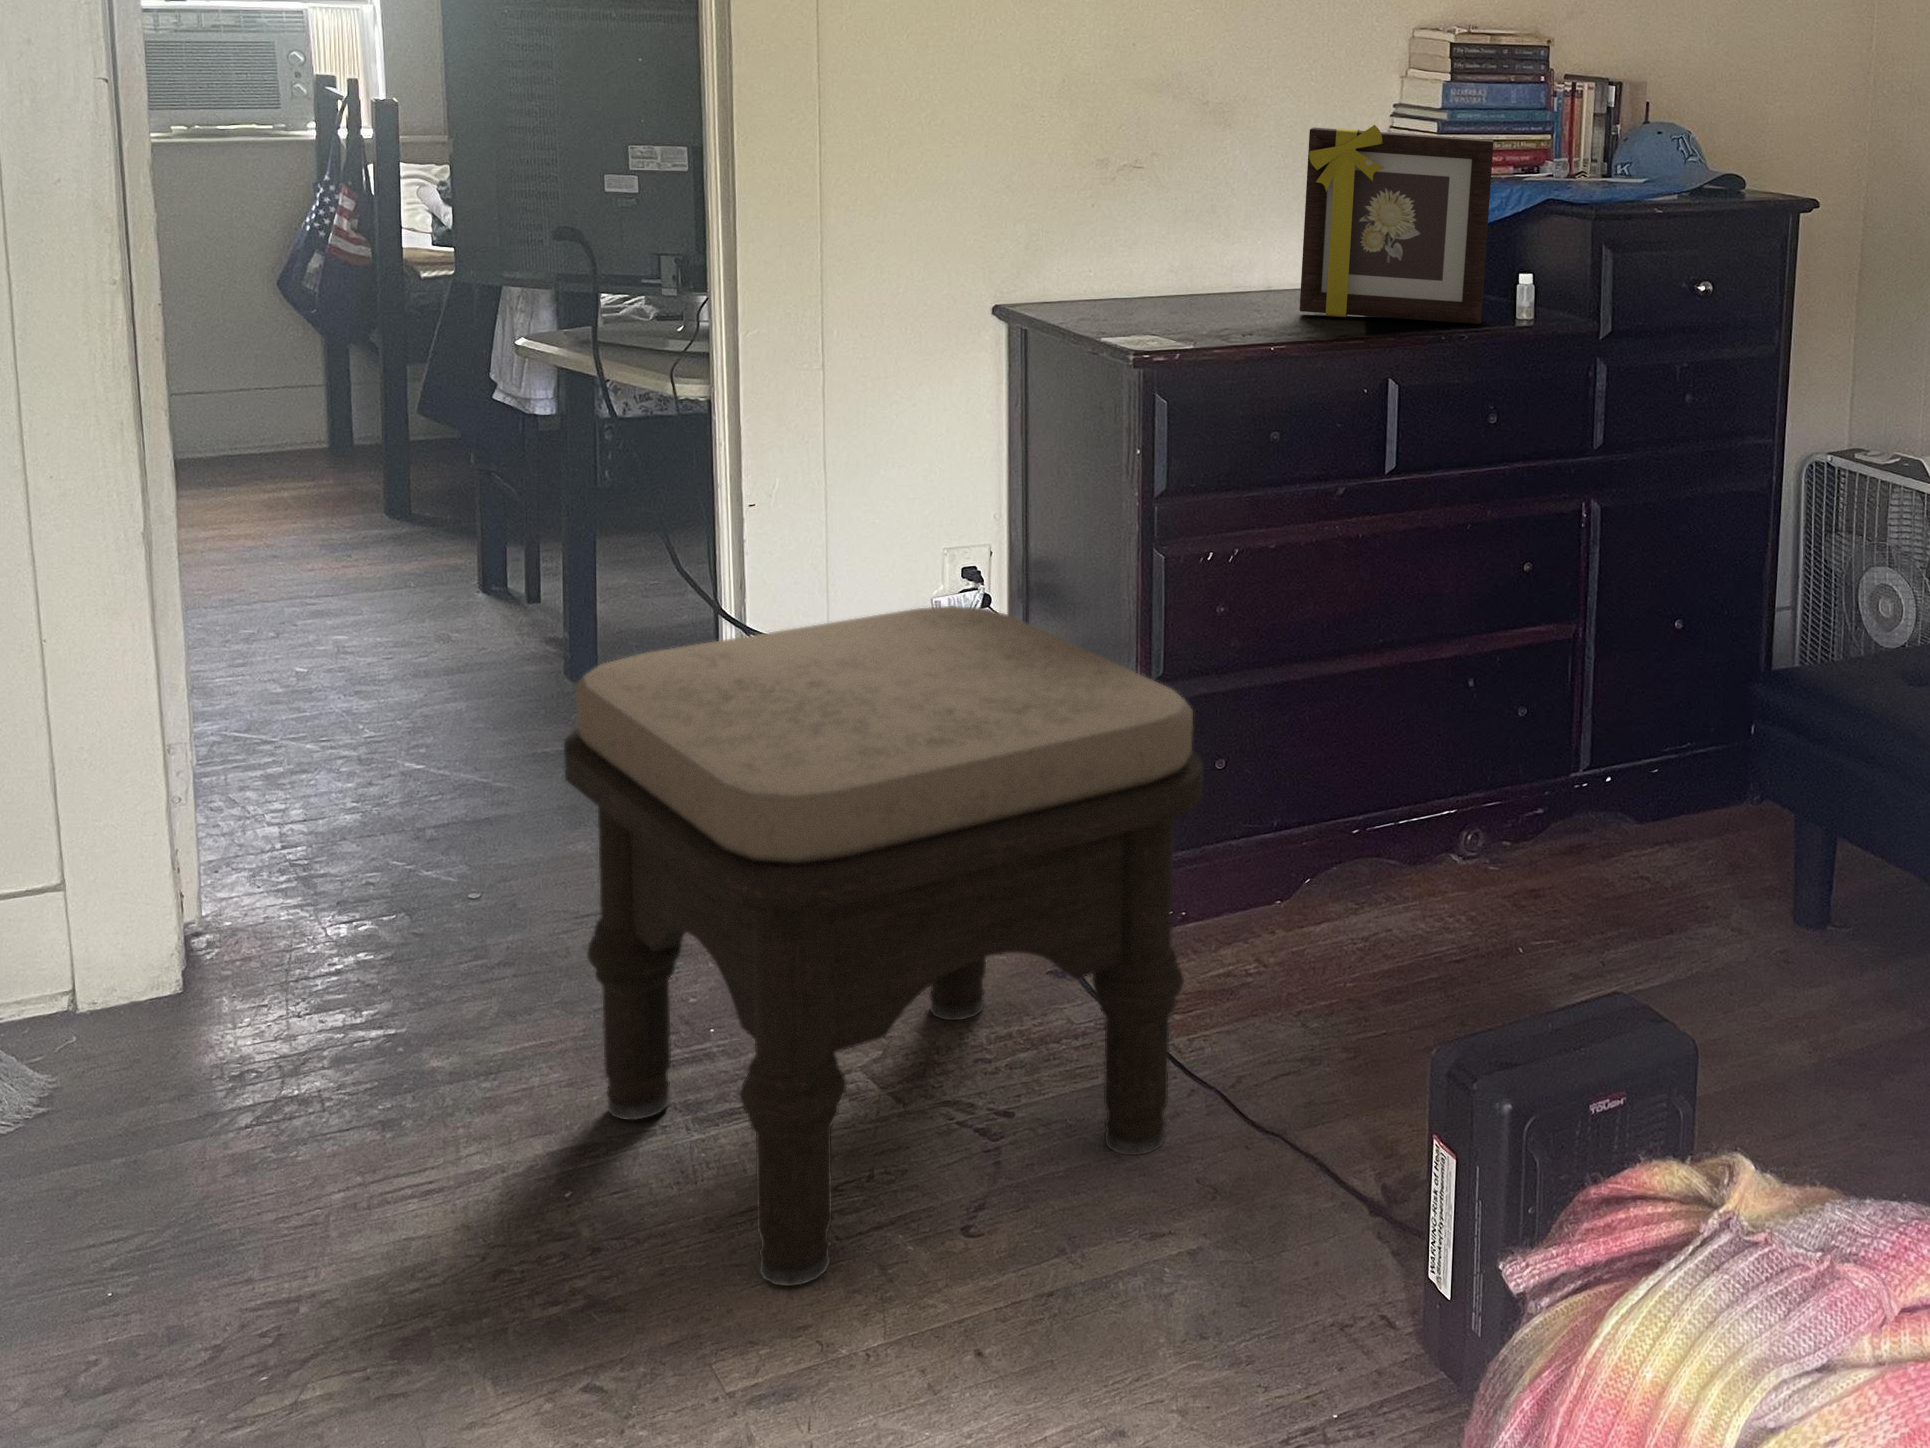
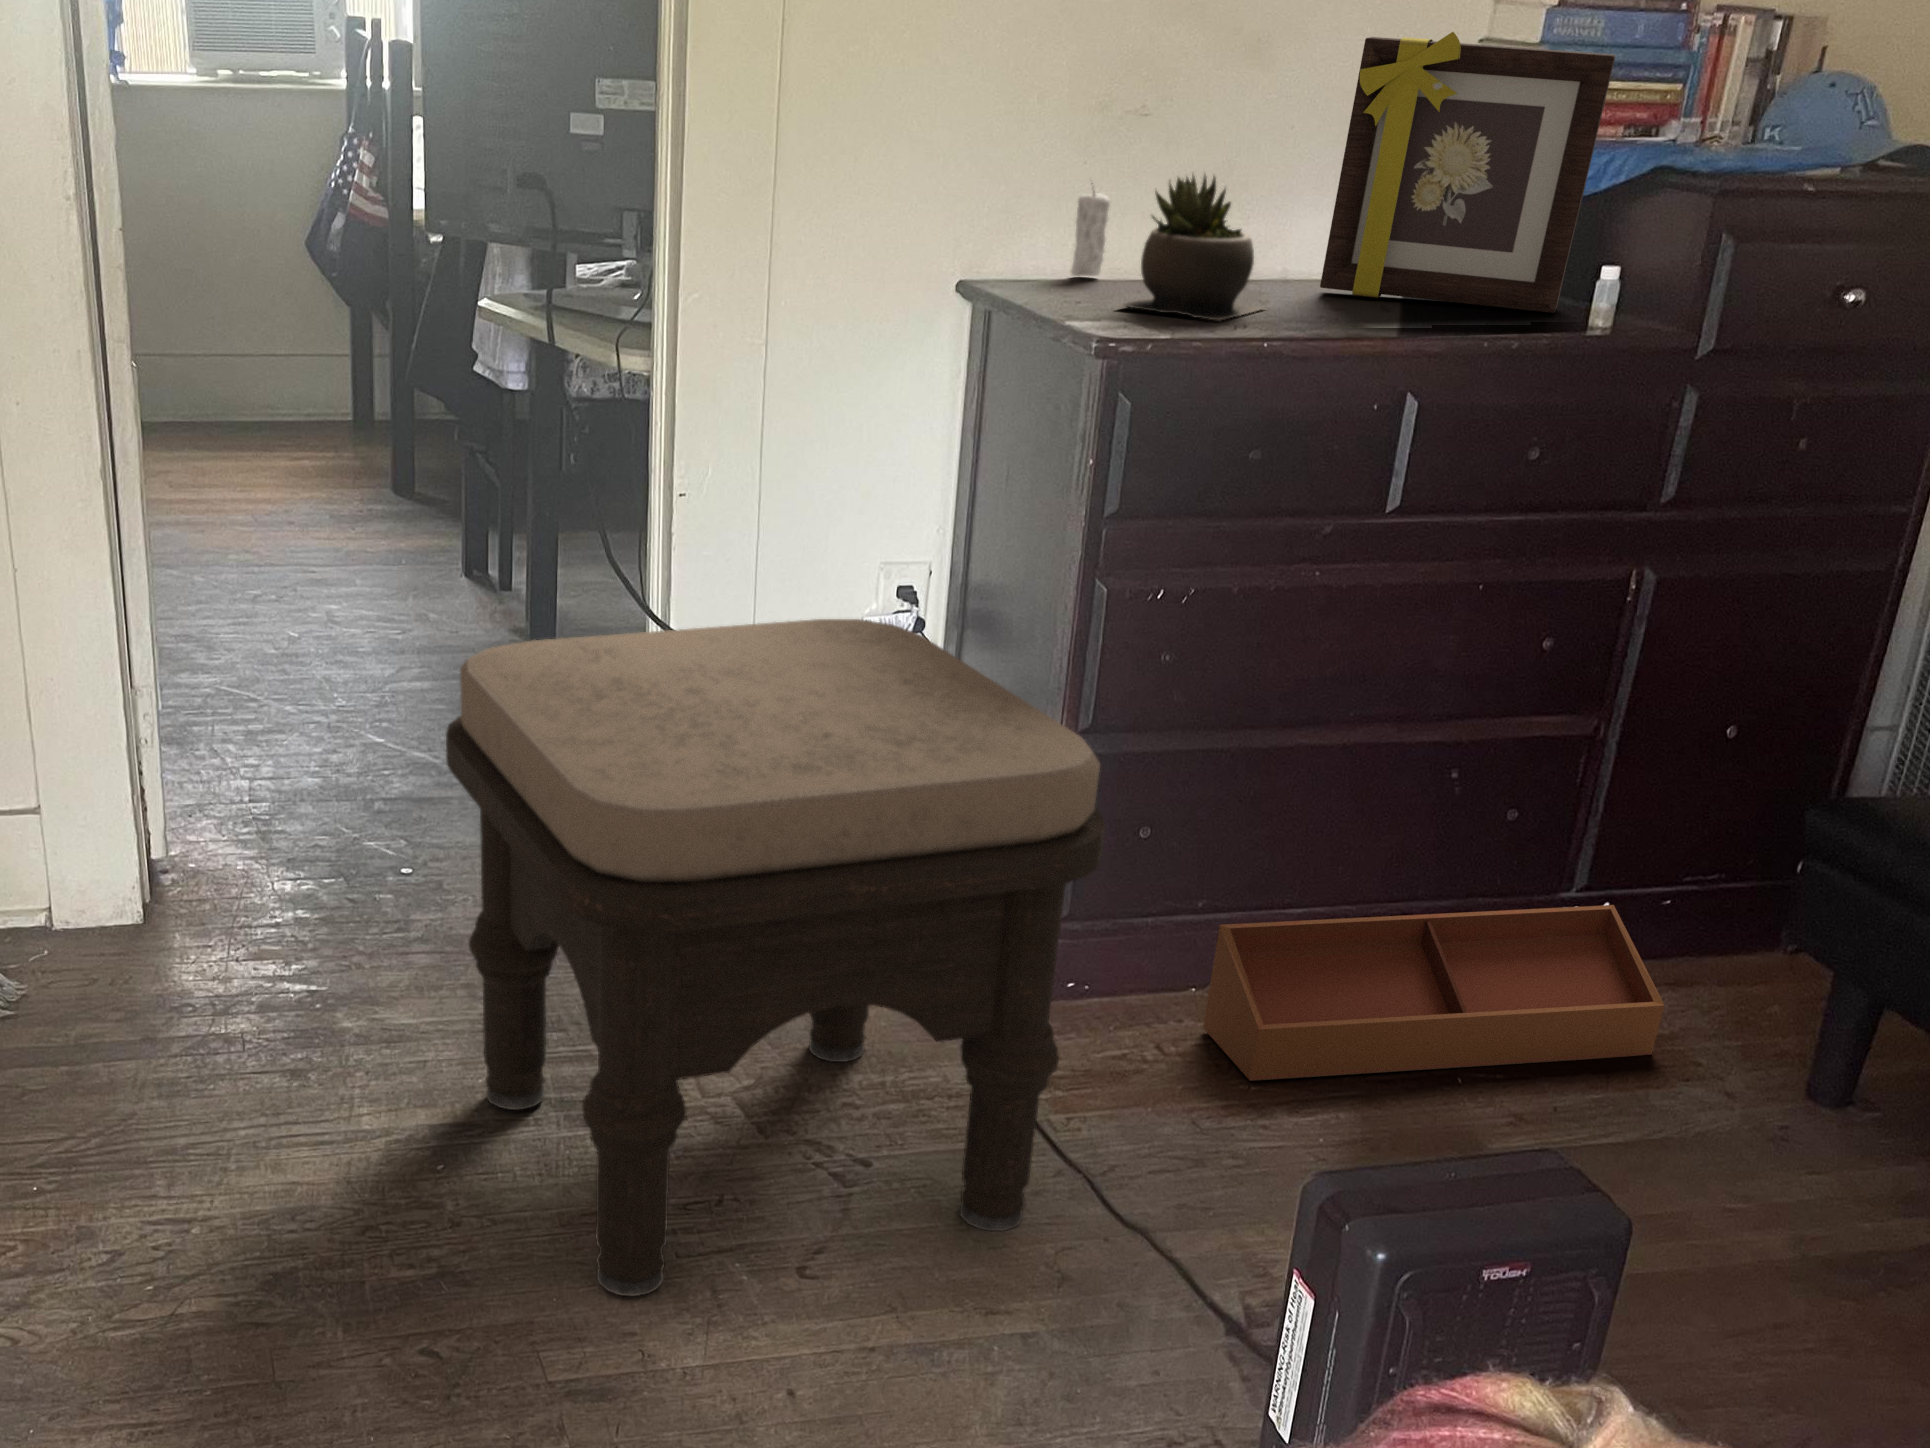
succulent plant: none [1142,229,1264,342] -> present [1119,175,1262,320]
candle: none [1094,231,1122,309] -> present [1071,183,1110,276]
storage bin: none [1288,783,1658,978] -> present [1203,905,1665,1081]

